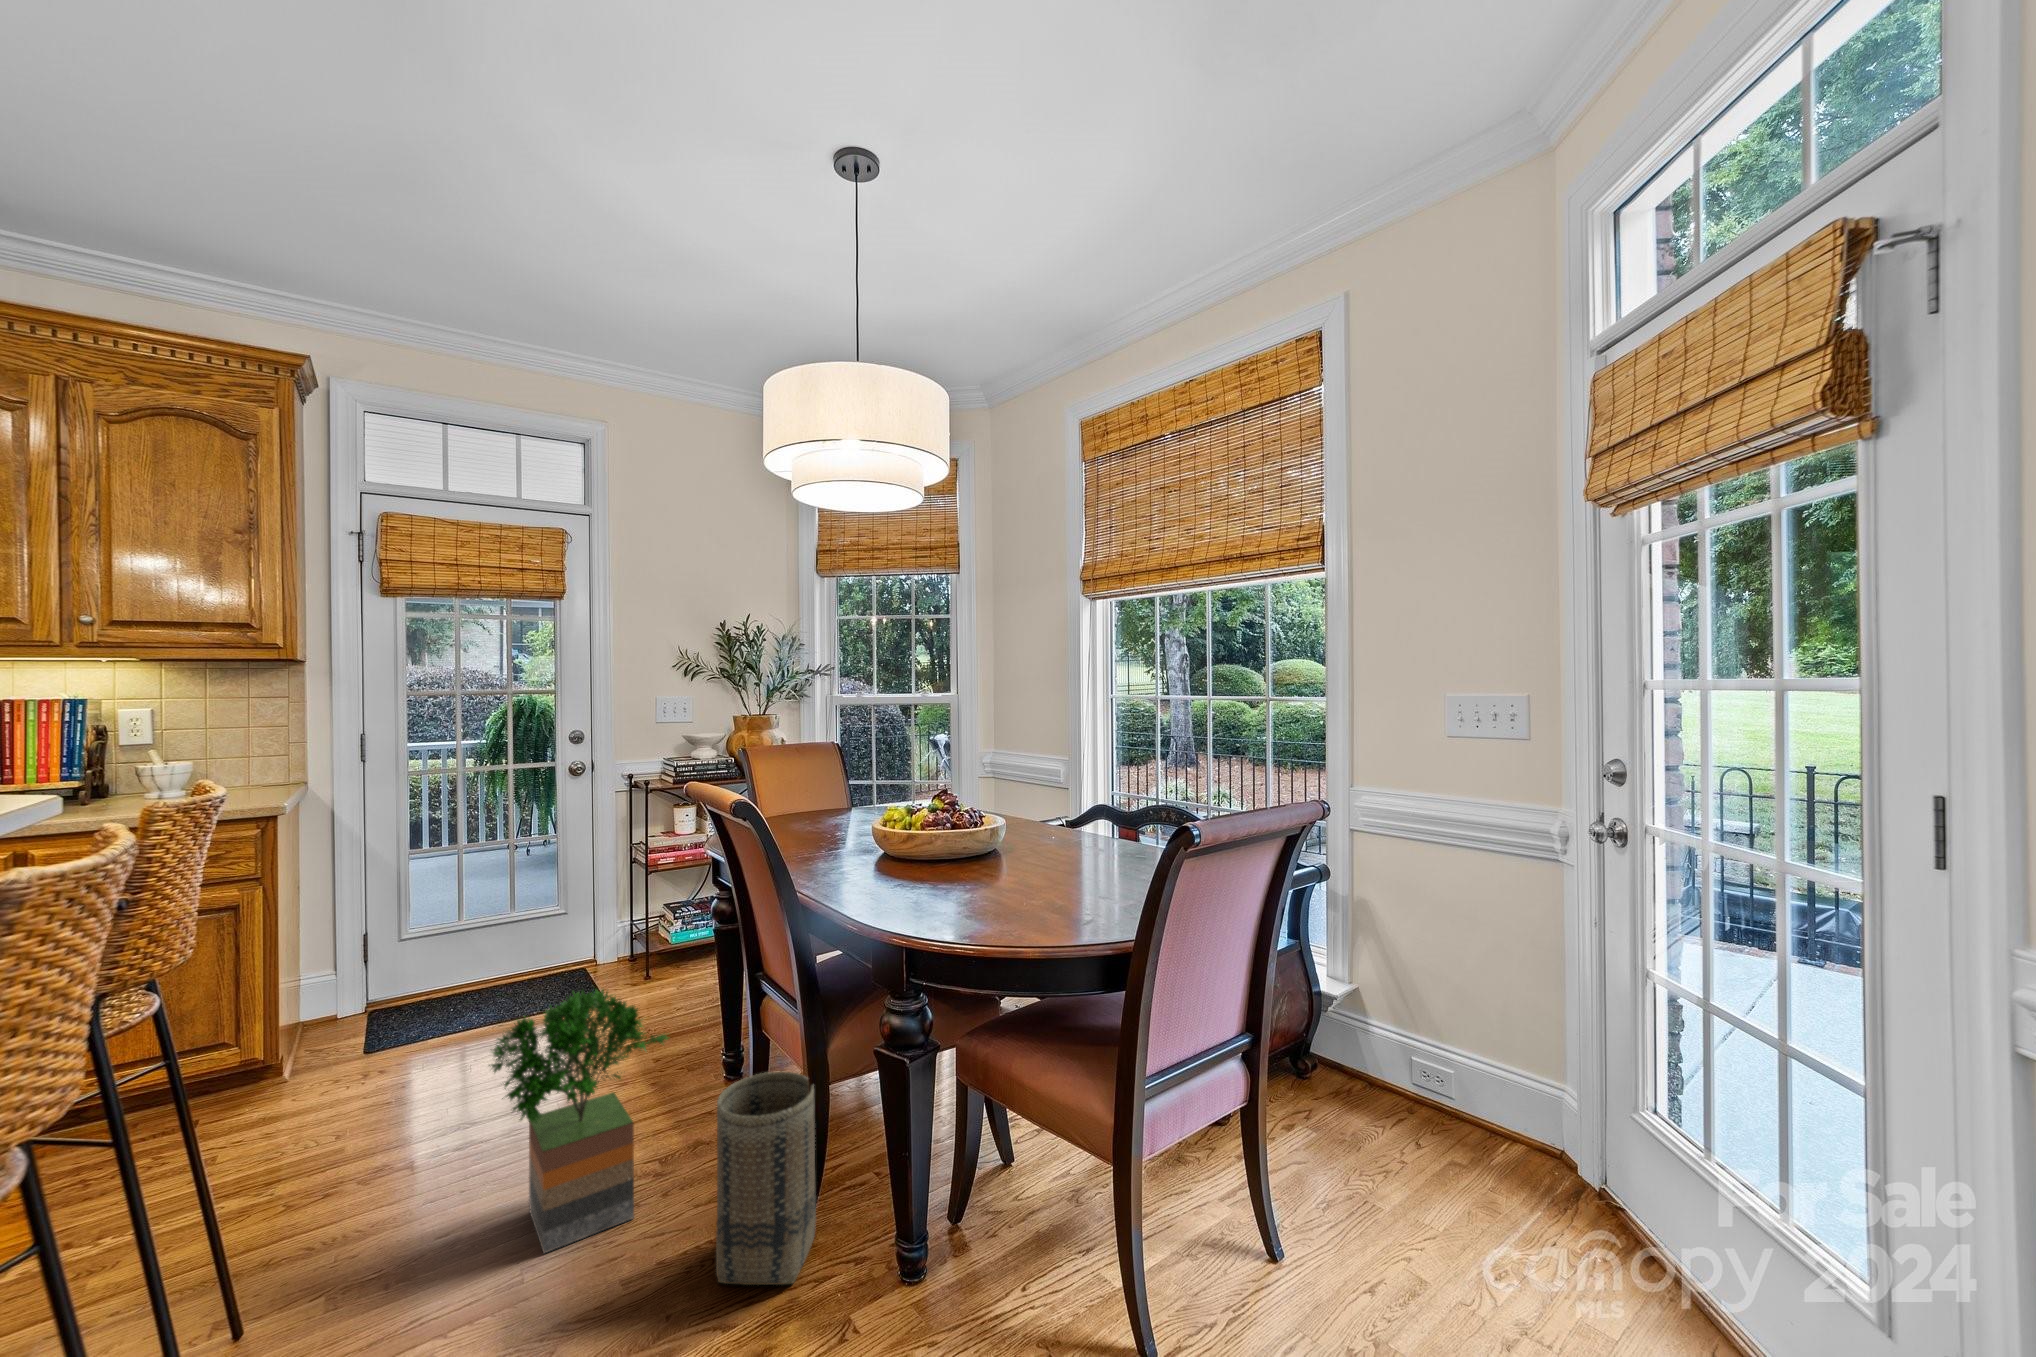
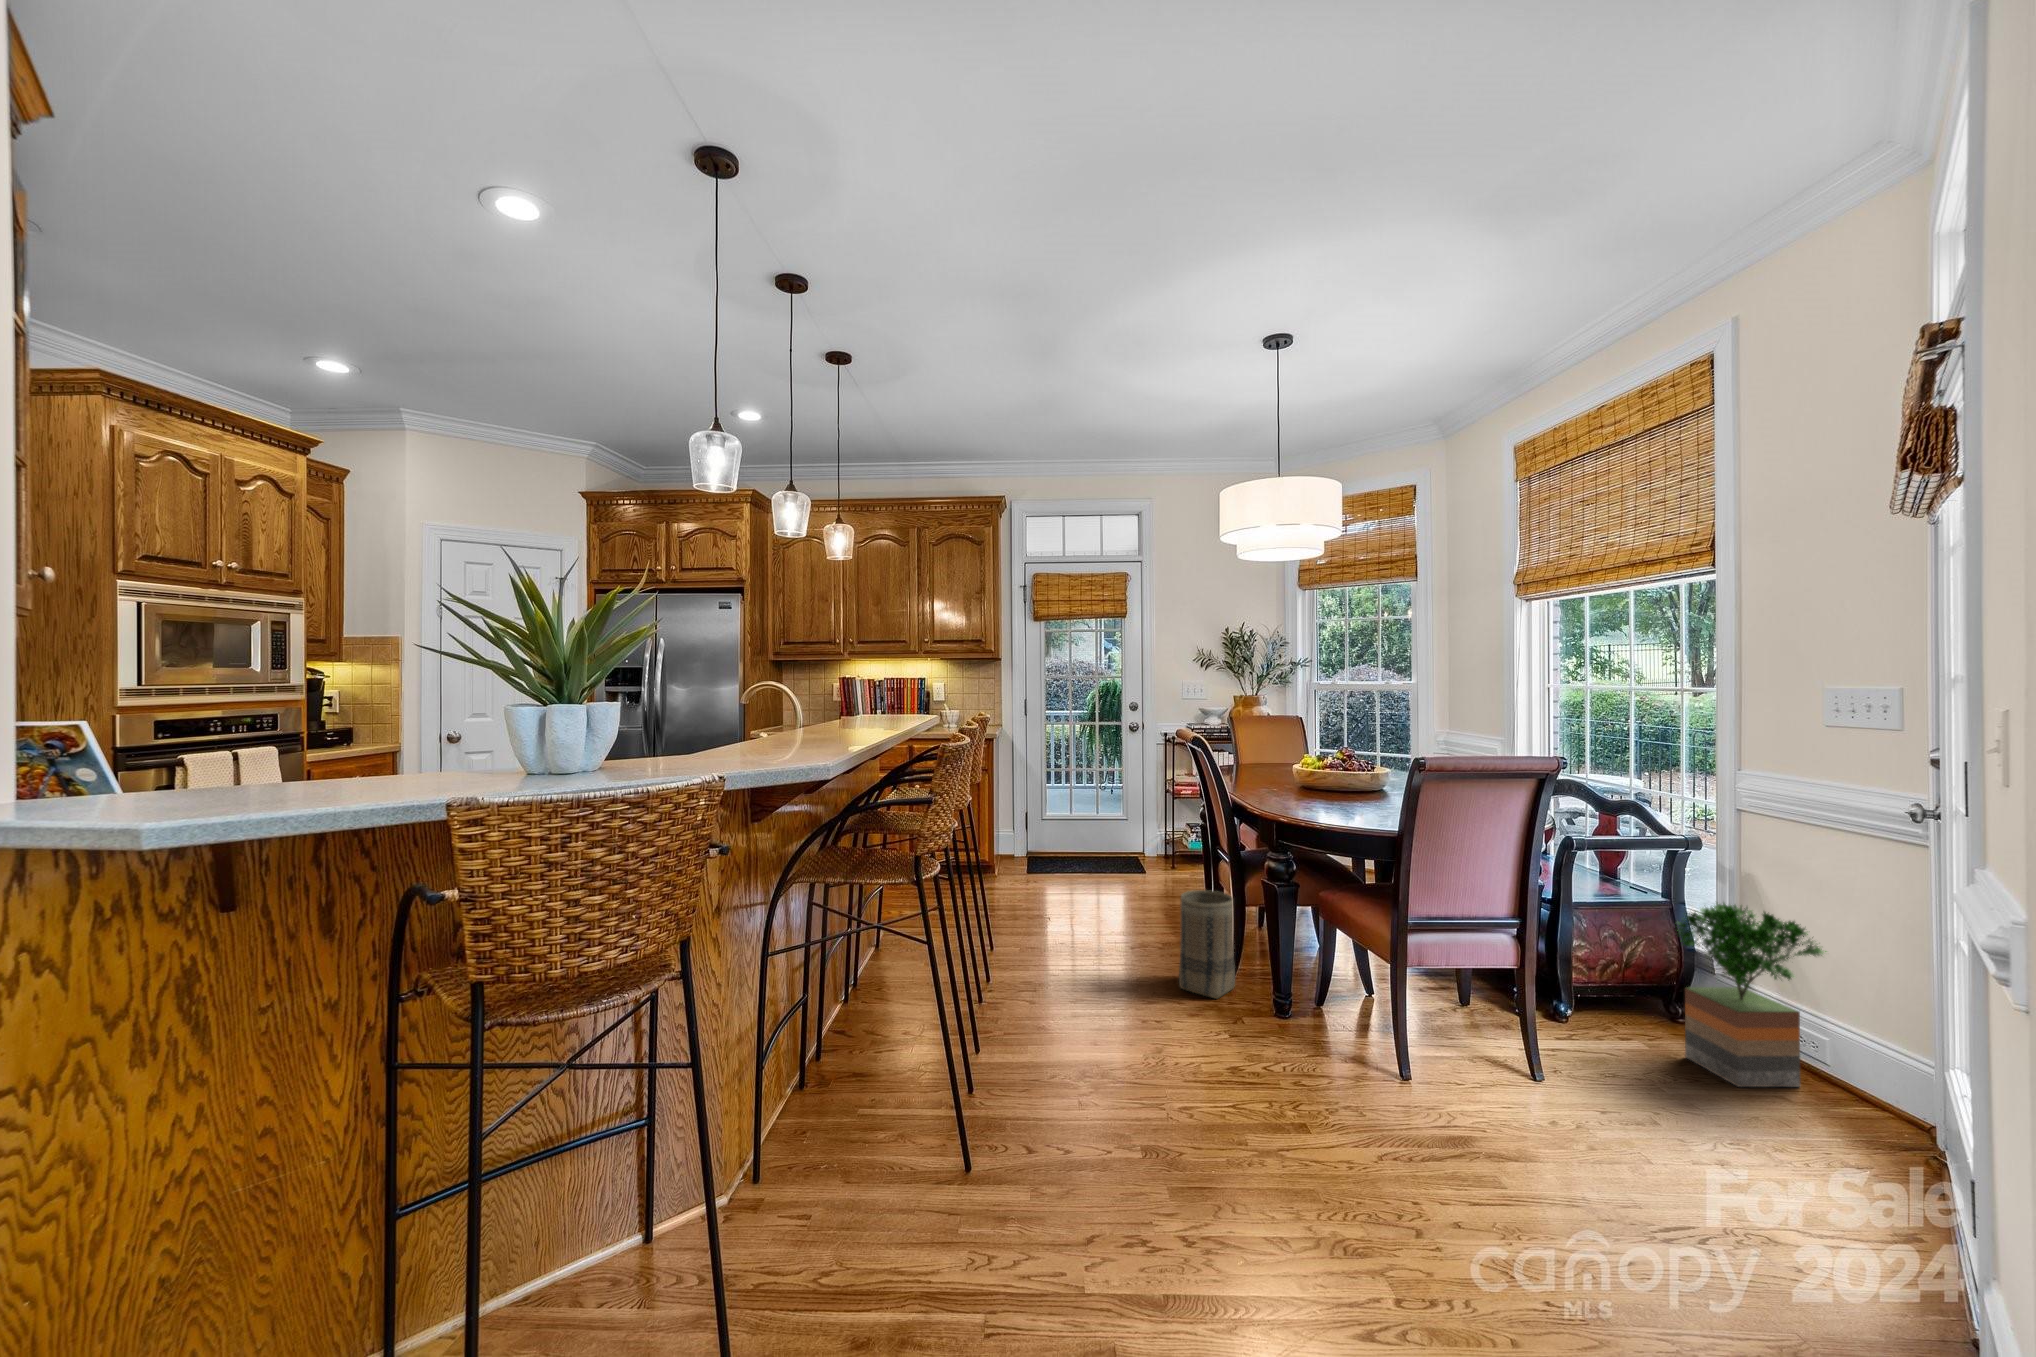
potted tree: present [489,990,668,1253] -> present [1677,903,1827,1087]

